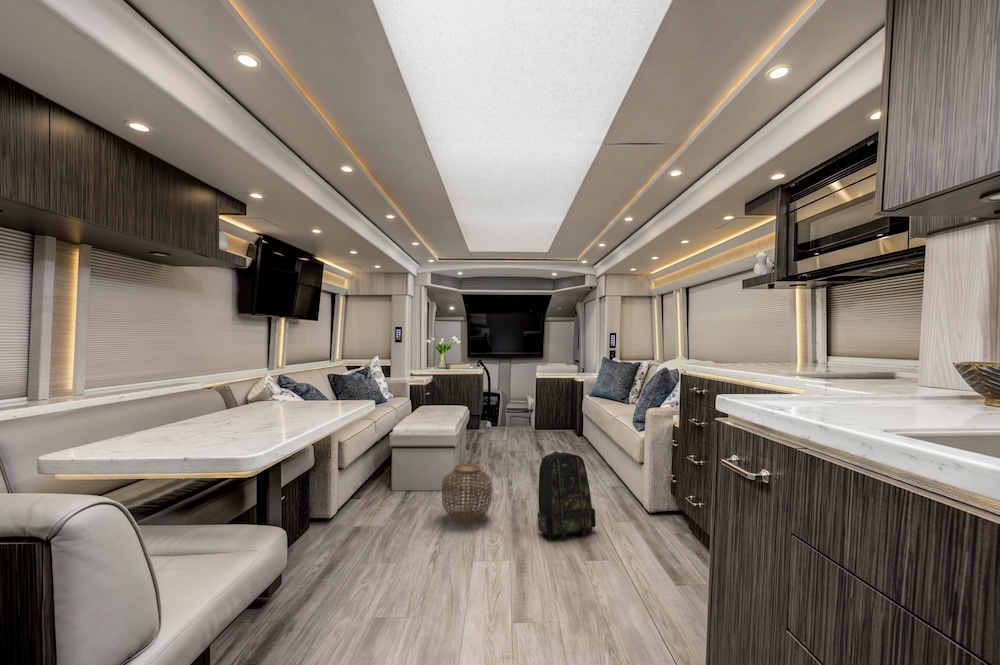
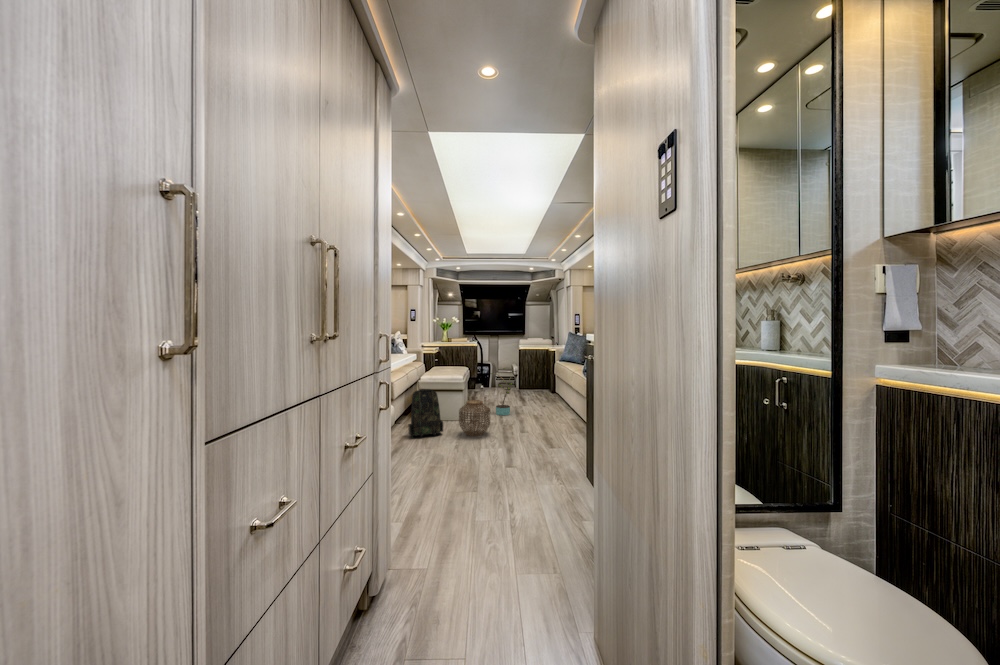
potted plant: none [495,408,533,479] -> present [491,368,516,415]
backpack: present [538,452,596,541] -> present [408,389,443,437]

